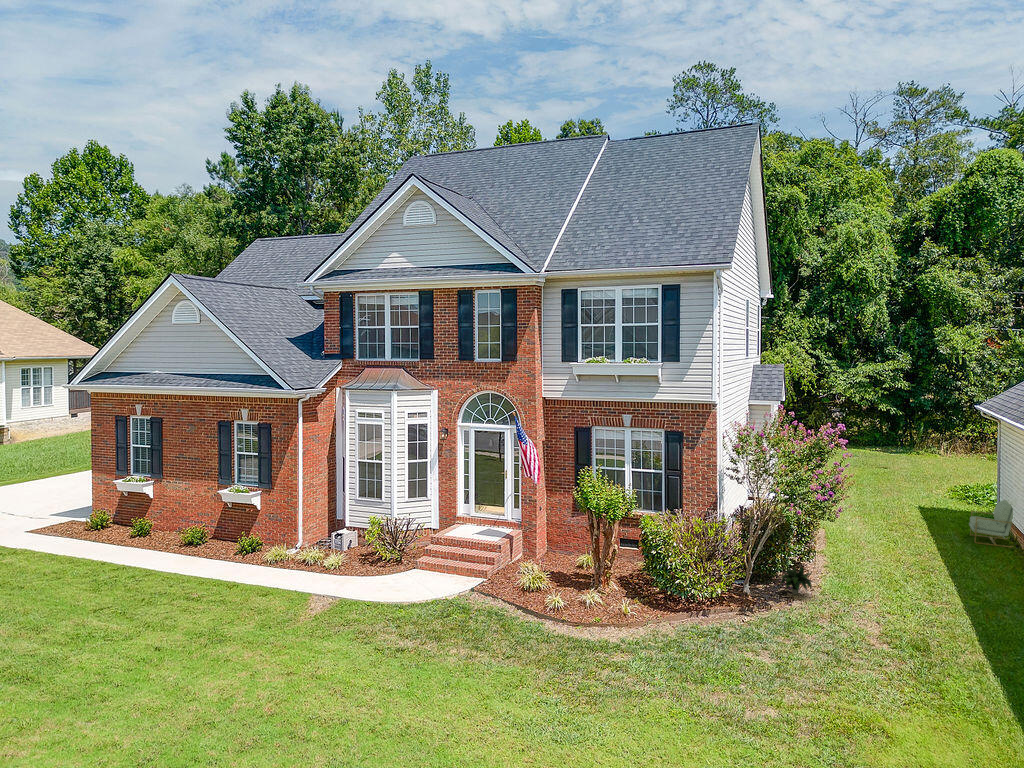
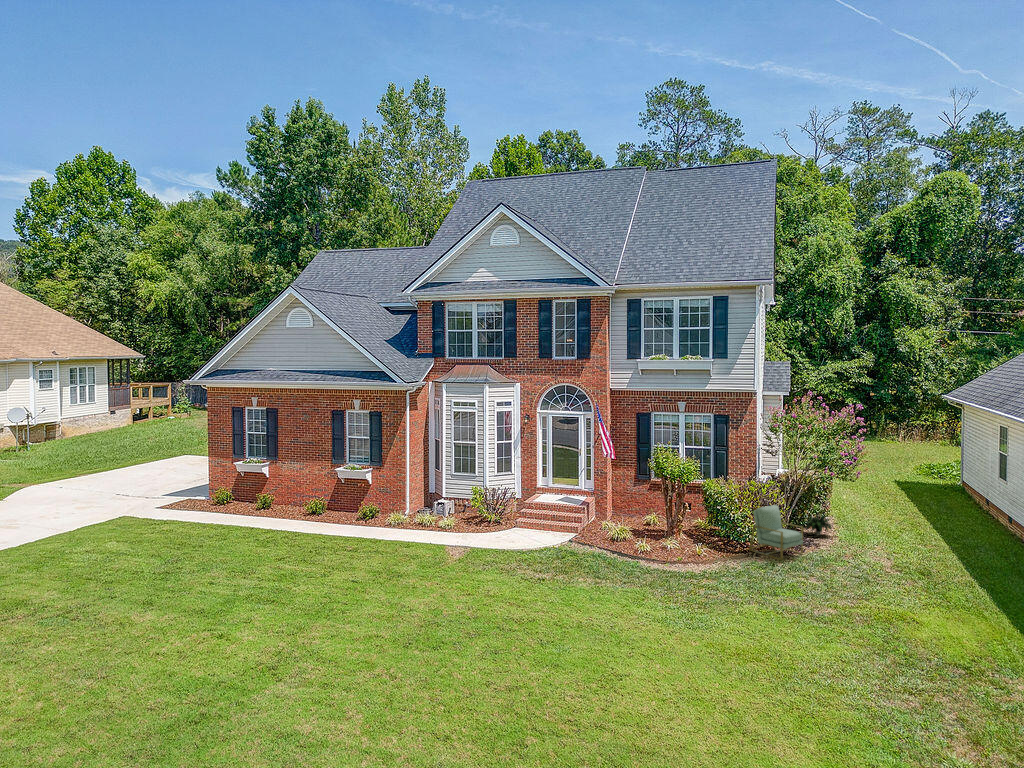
chair: present [969,500,1013,548] -> present [750,505,803,560]

